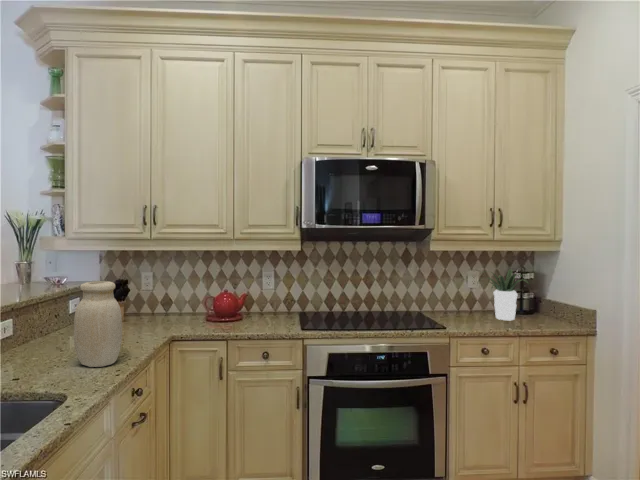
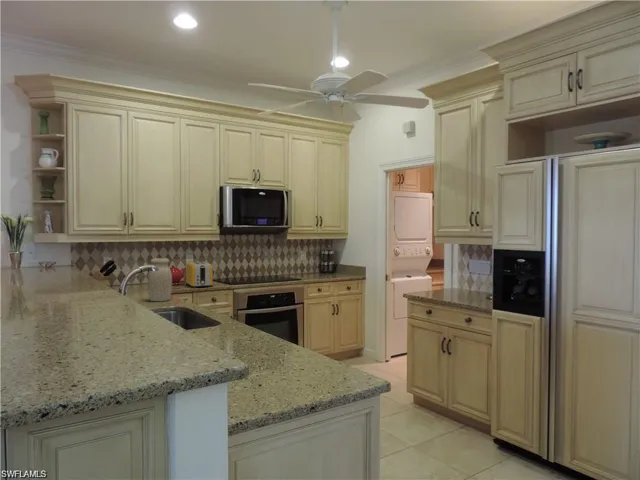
potted plant: present [489,269,530,320] -> none [307,249,337,276]
toaster: none [233,285,277,333] -> present [186,262,213,288]

